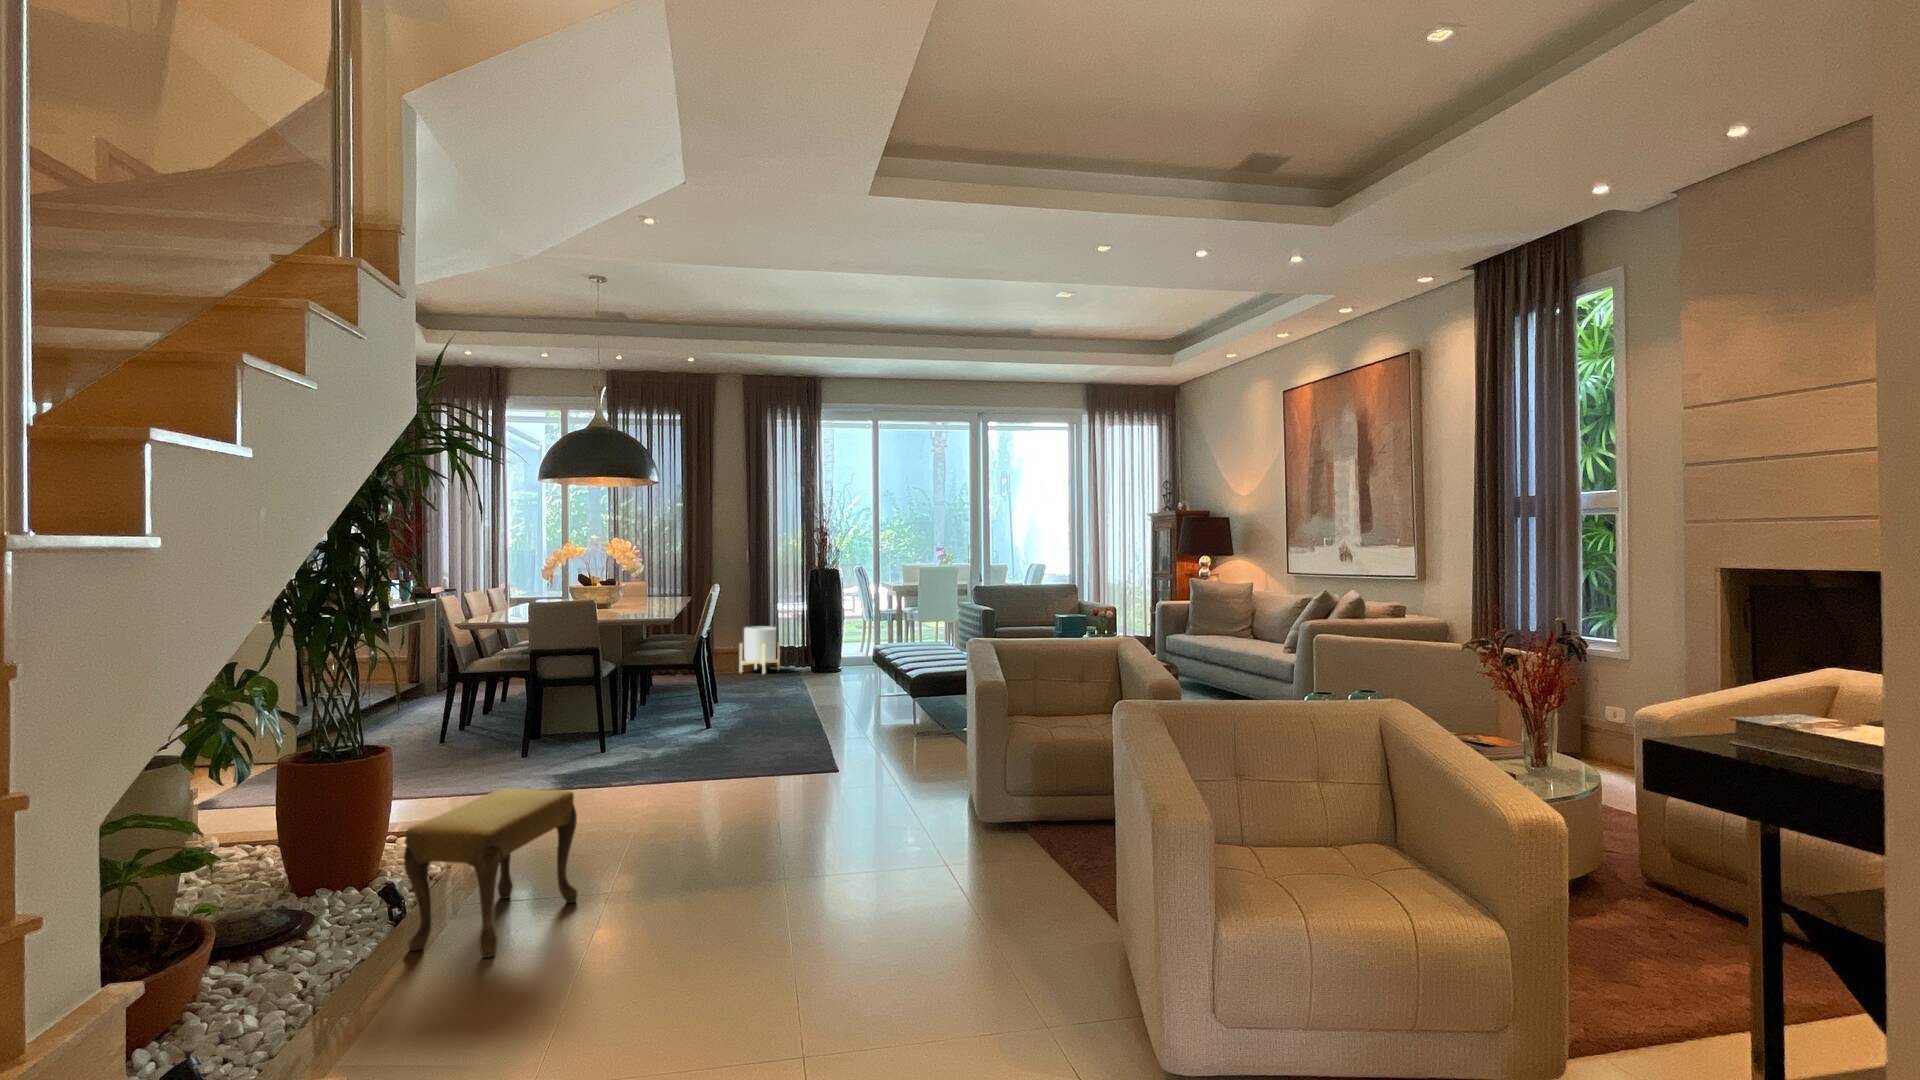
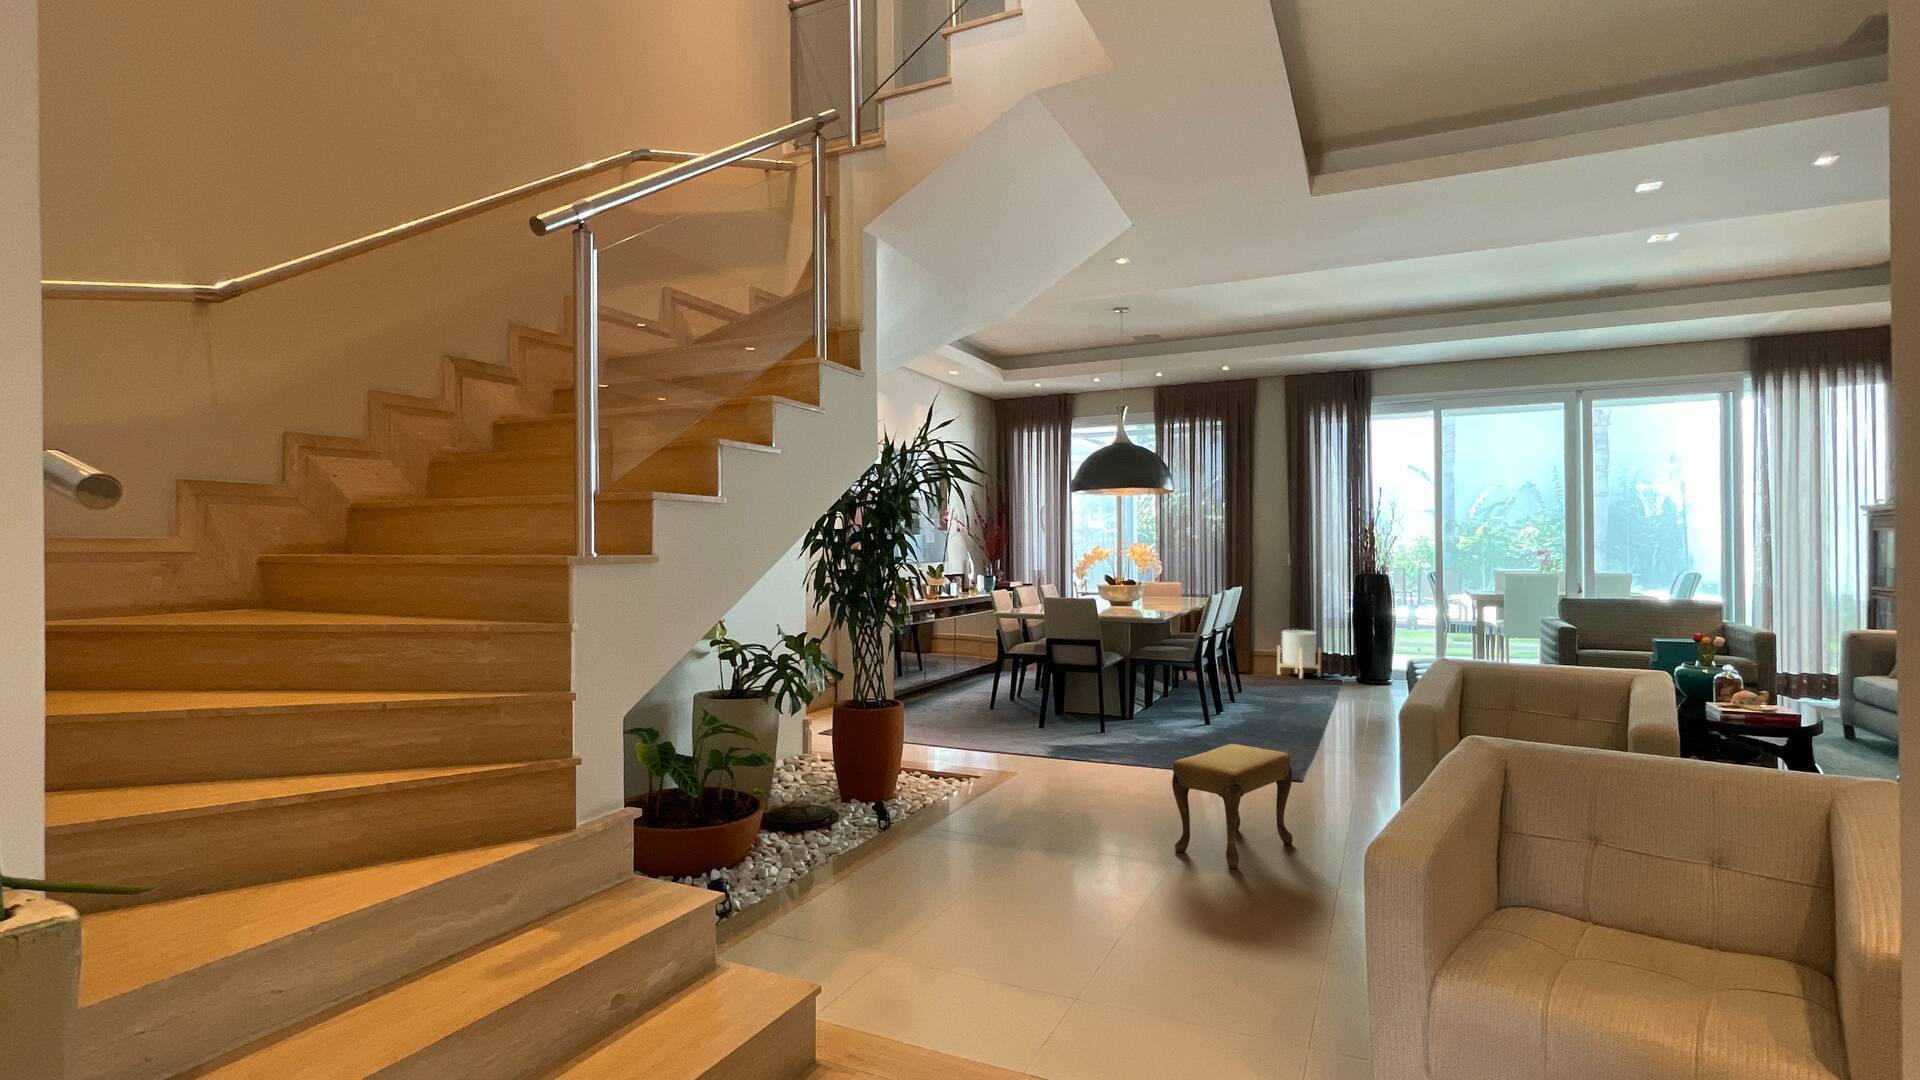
footstool: present [404,788,577,958] -> present [1172,744,1293,869]

